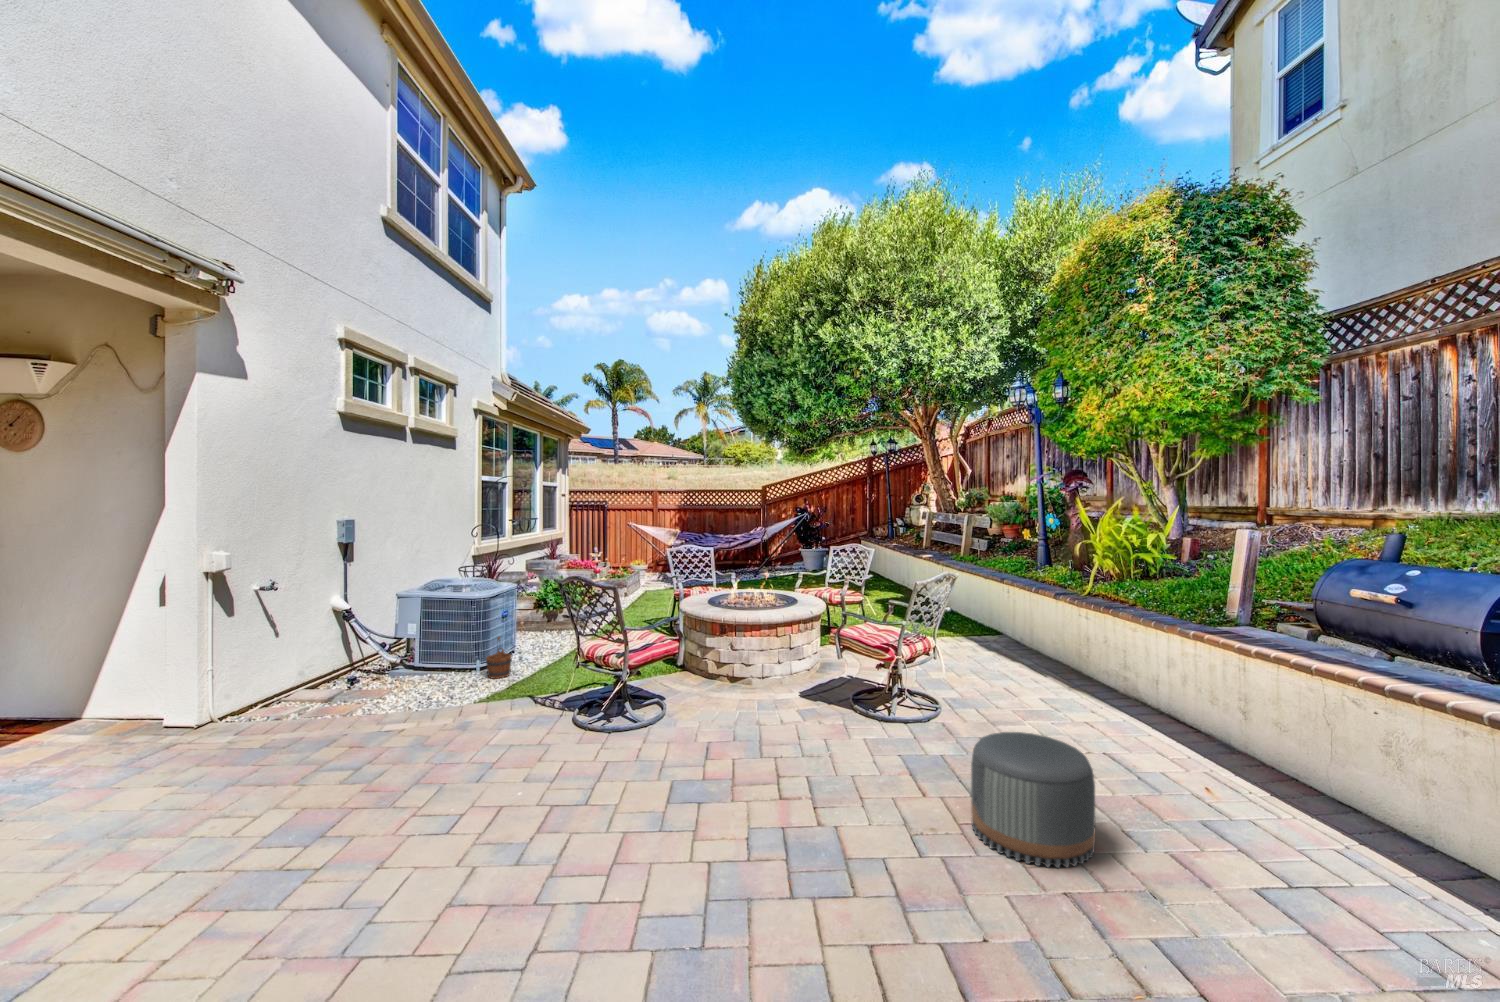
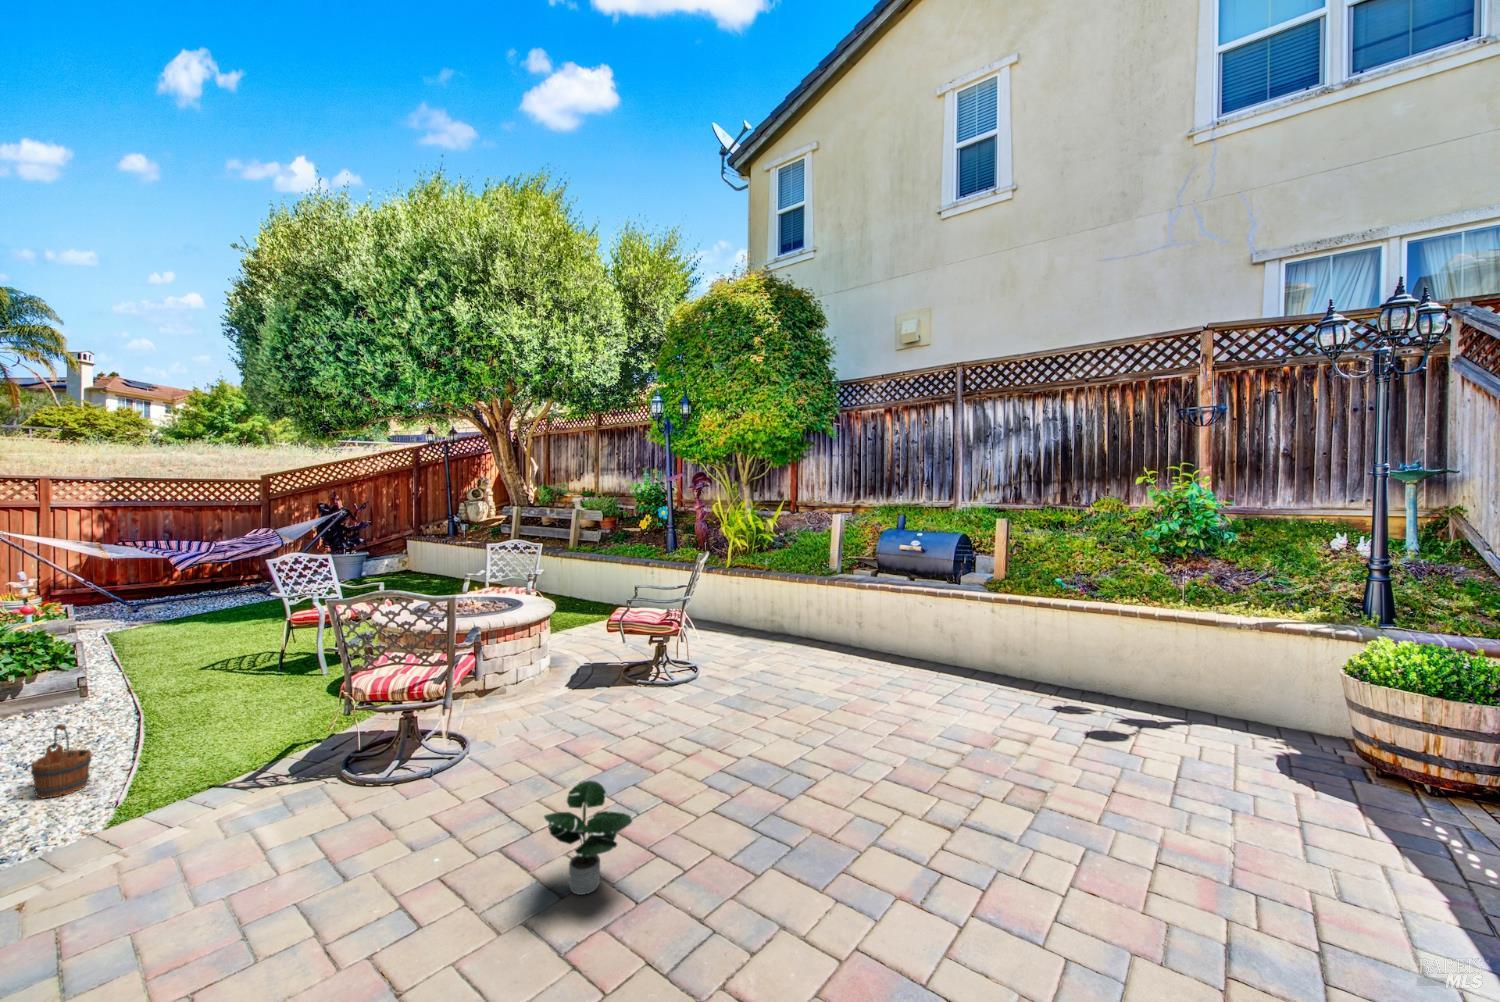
pouf: present [971,732,1095,868] -> none [807,652,881,729]
potted plant: none [482,767,560,869] -> present [544,781,632,895]

